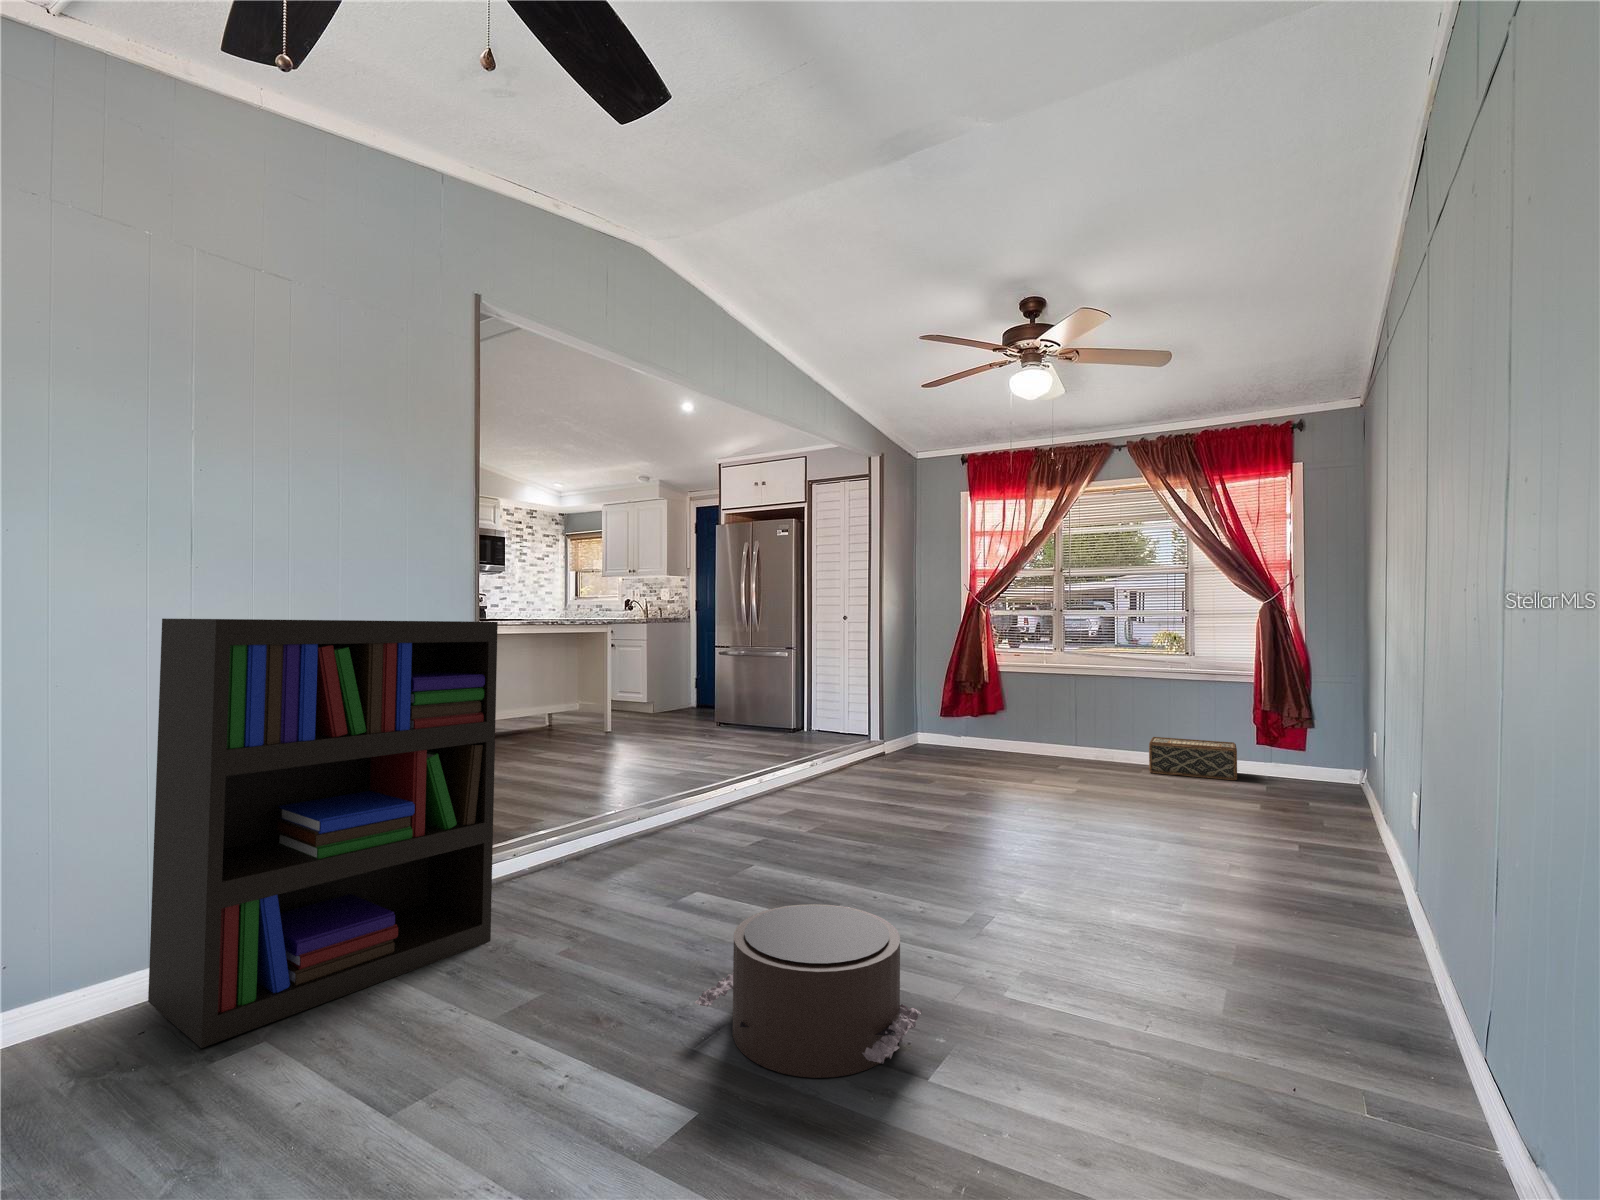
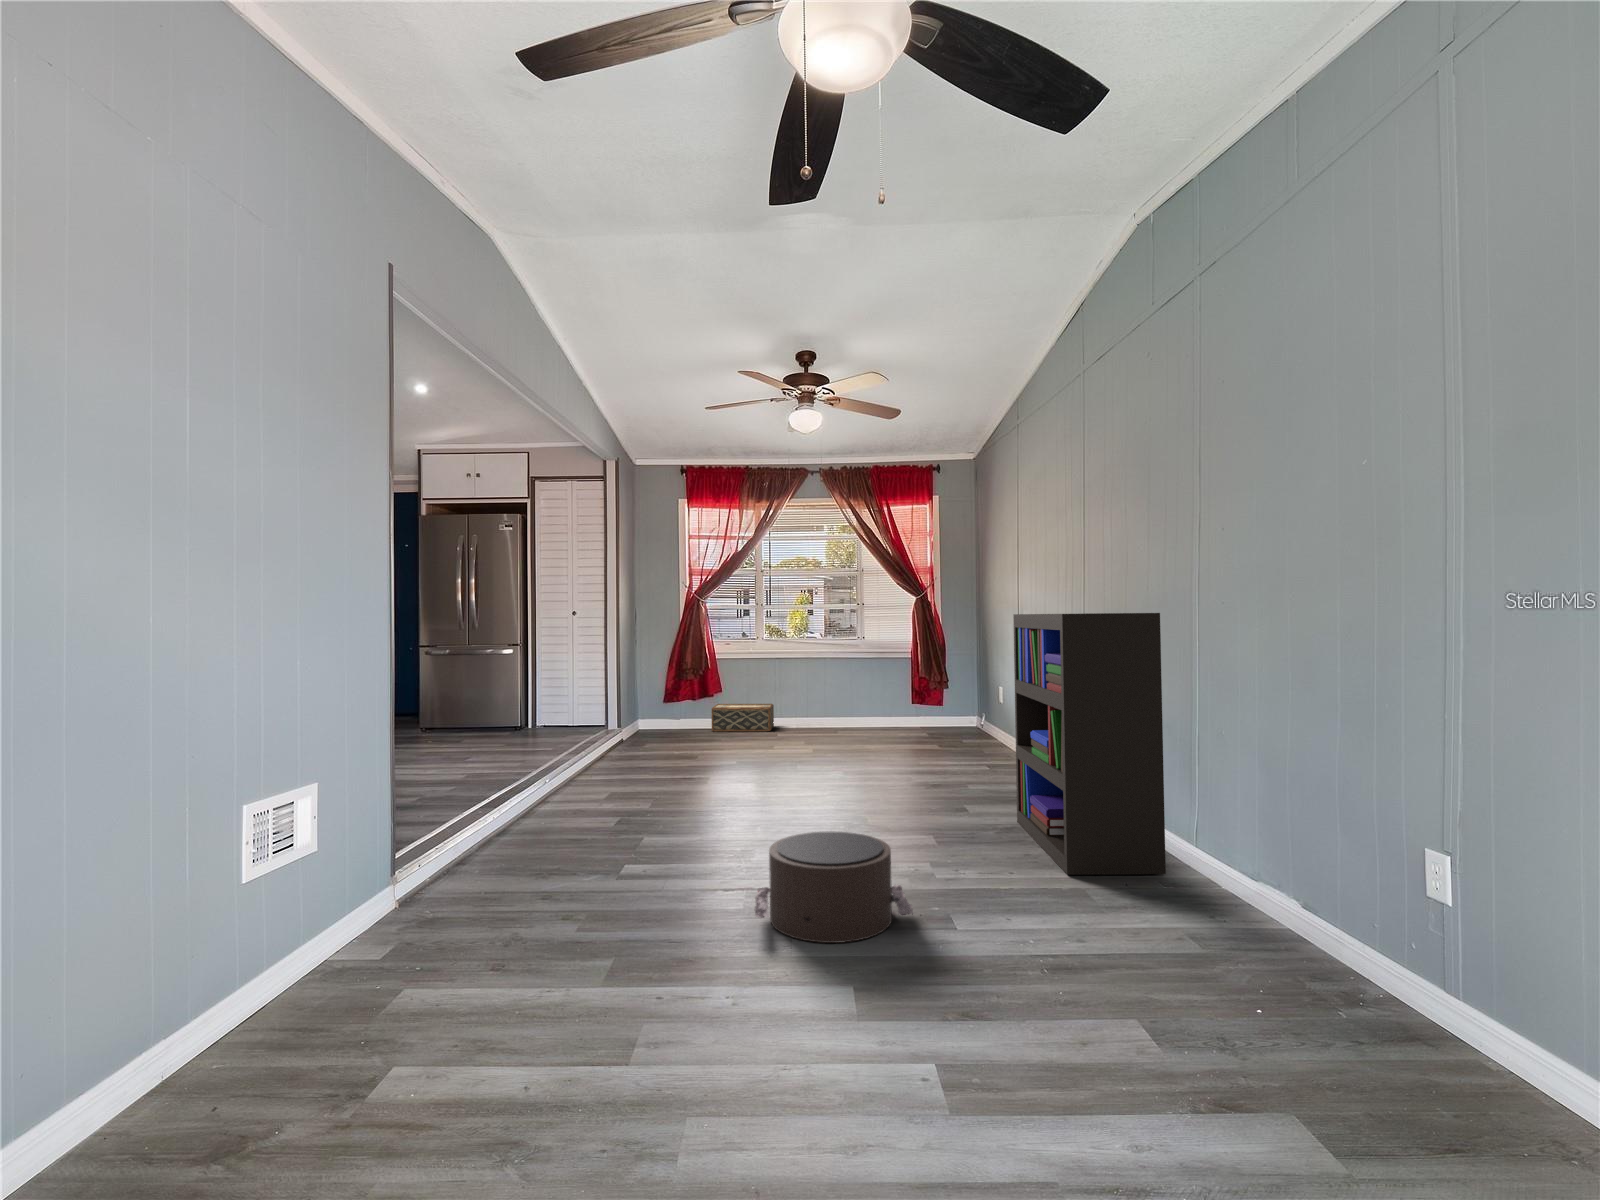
bookshelf: present [148,619,498,1048] -> present [1013,613,1166,875]
woven basket: present [1149,737,1237,780] -> present [712,704,774,731]

